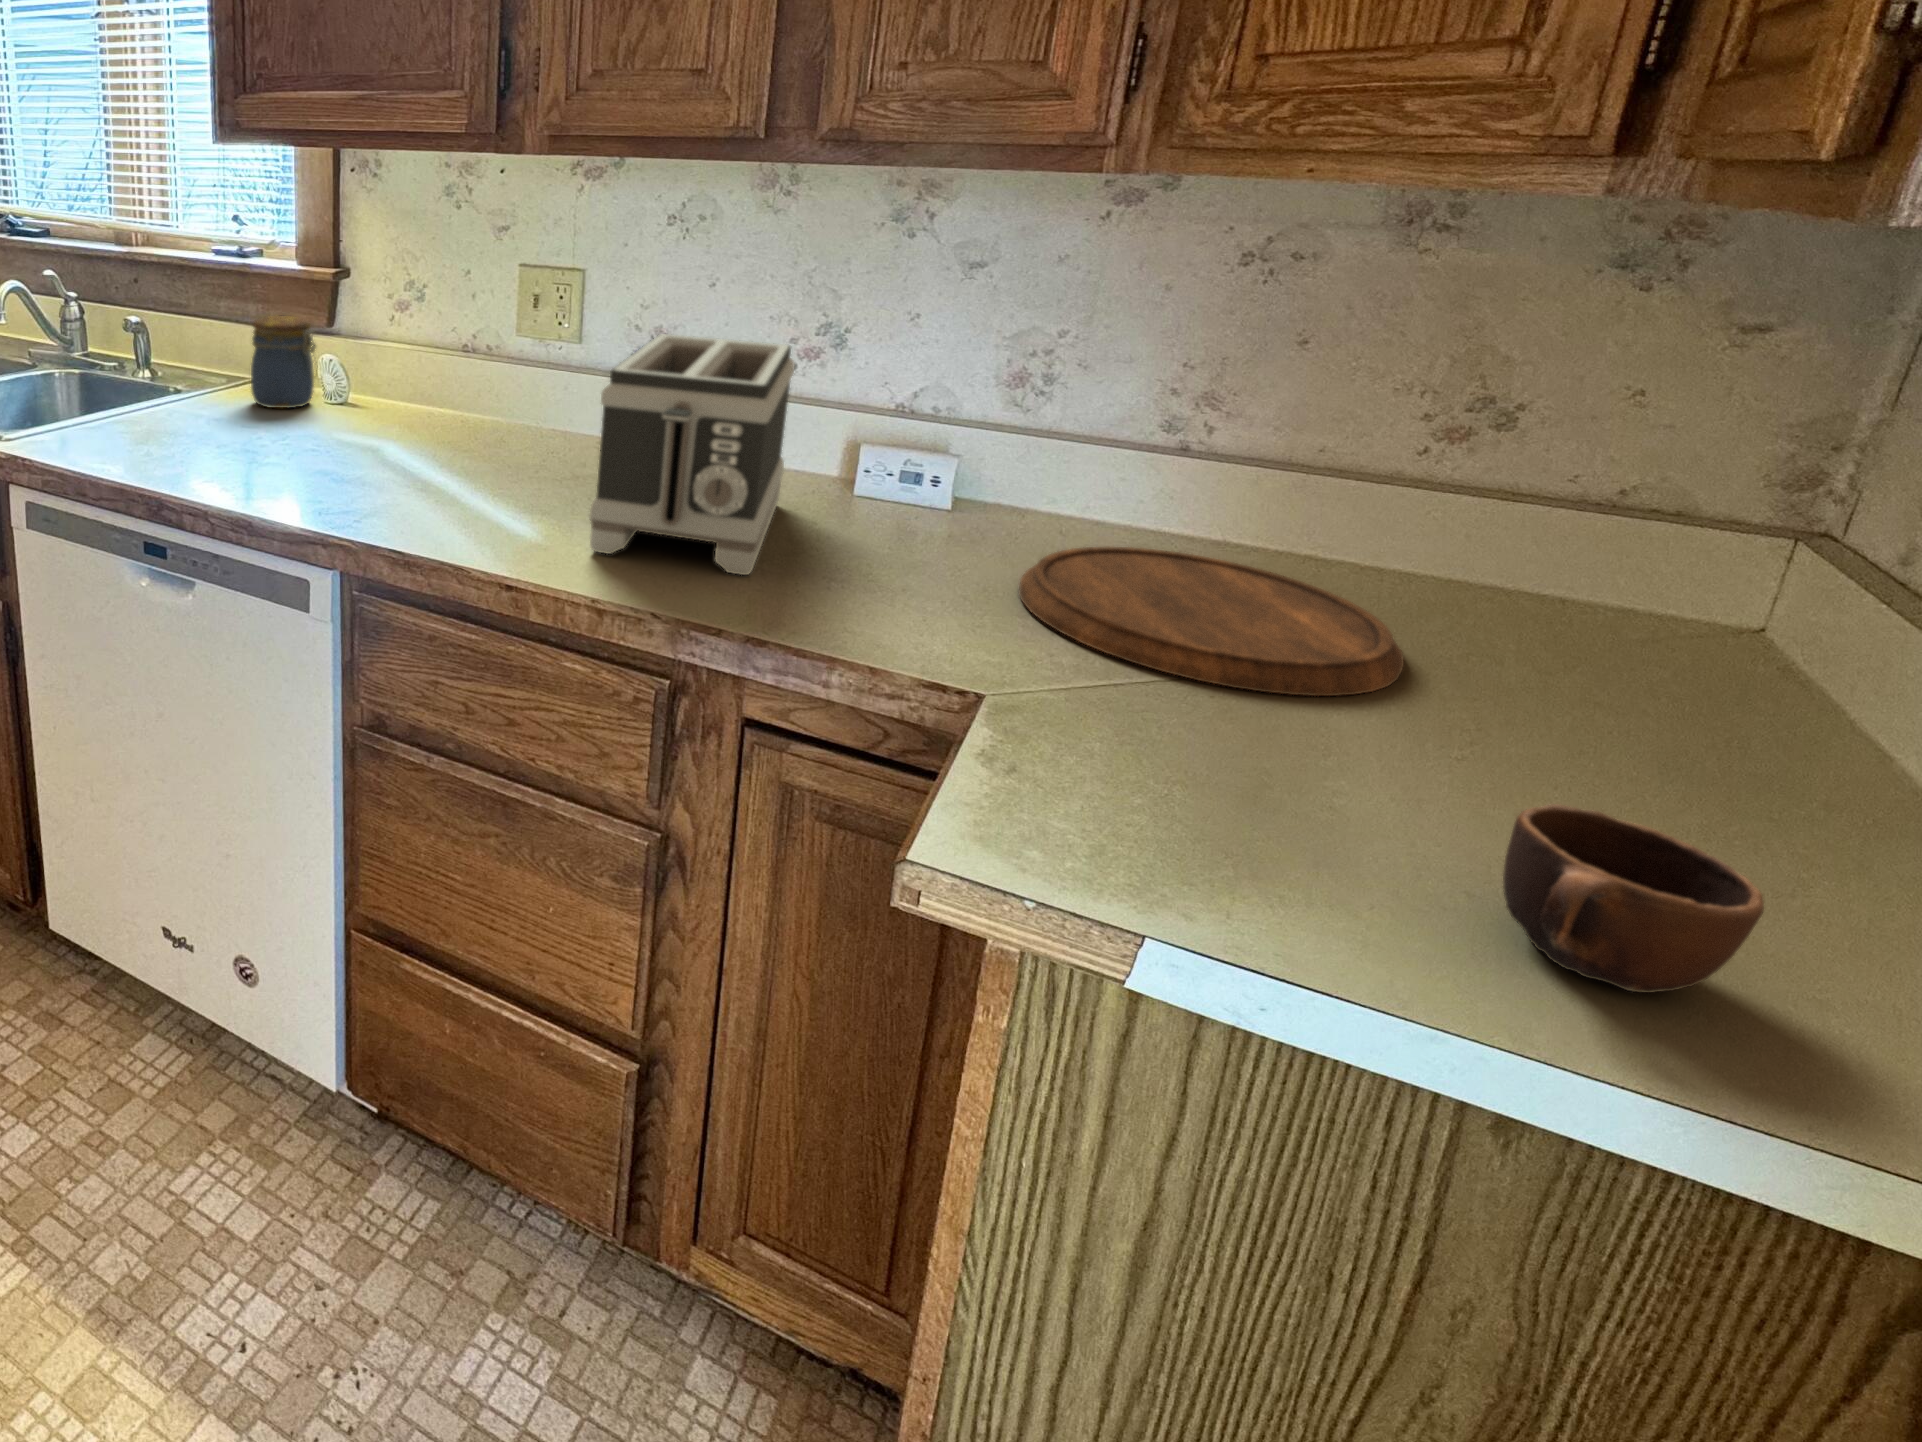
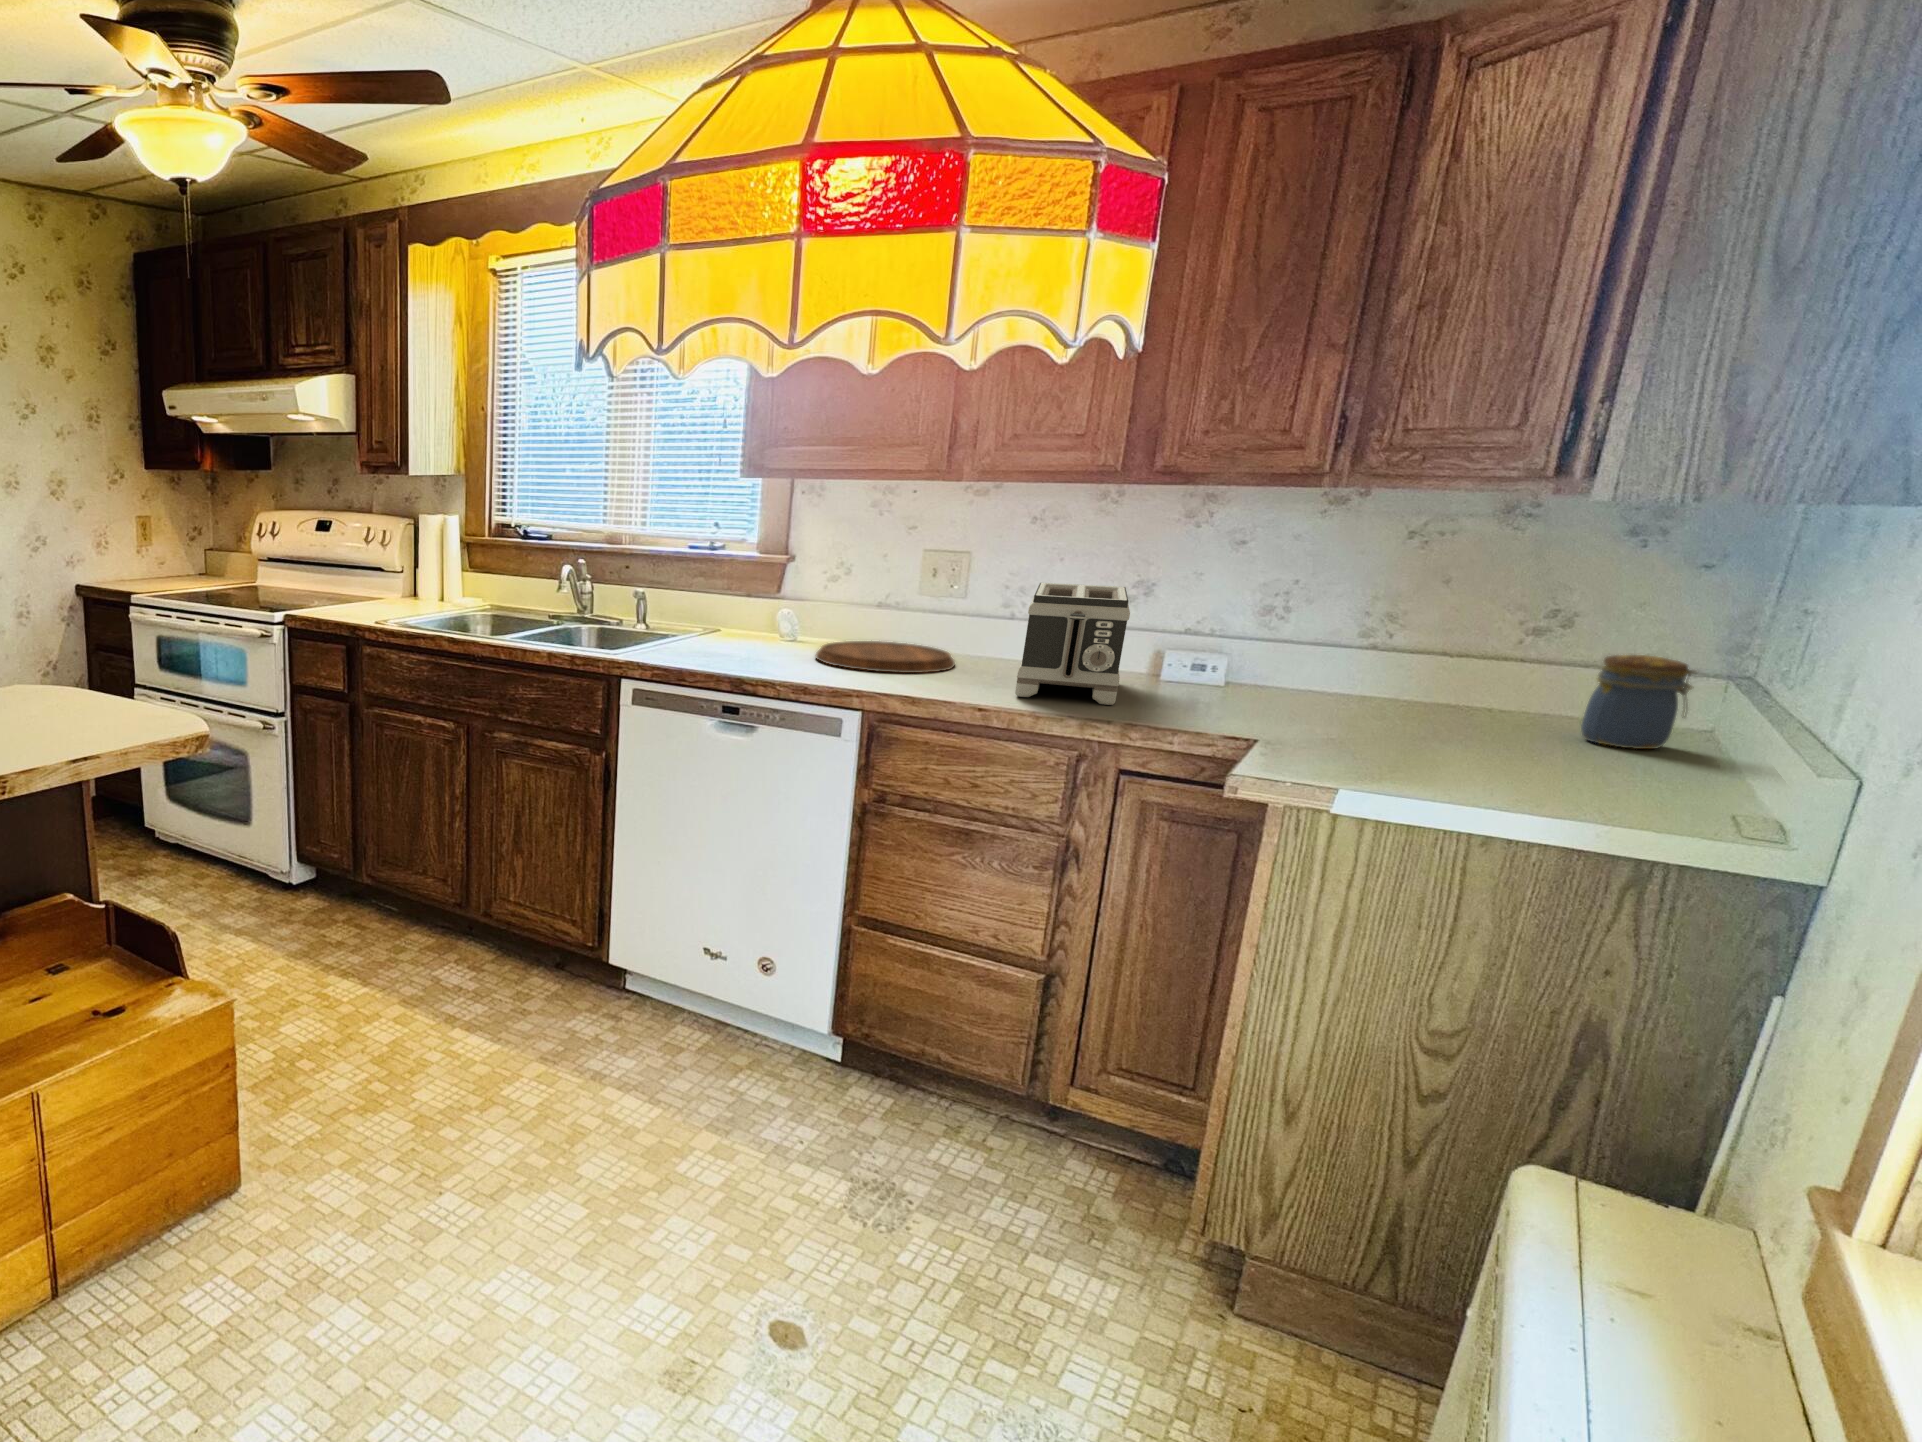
jar: present [251,315,317,408] -> present [1581,655,1697,749]
cutting board: present [1019,547,1404,696] -> present [816,641,955,673]
mug: present [1503,804,1764,993] -> none [1499,739,1597,800]

